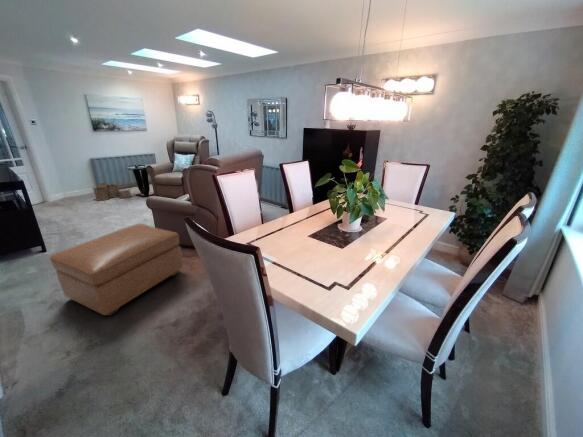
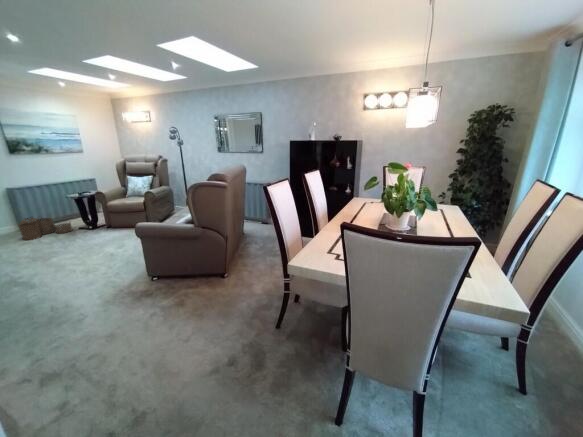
ottoman: present [49,224,183,316] -> none [37,255,200,376]

